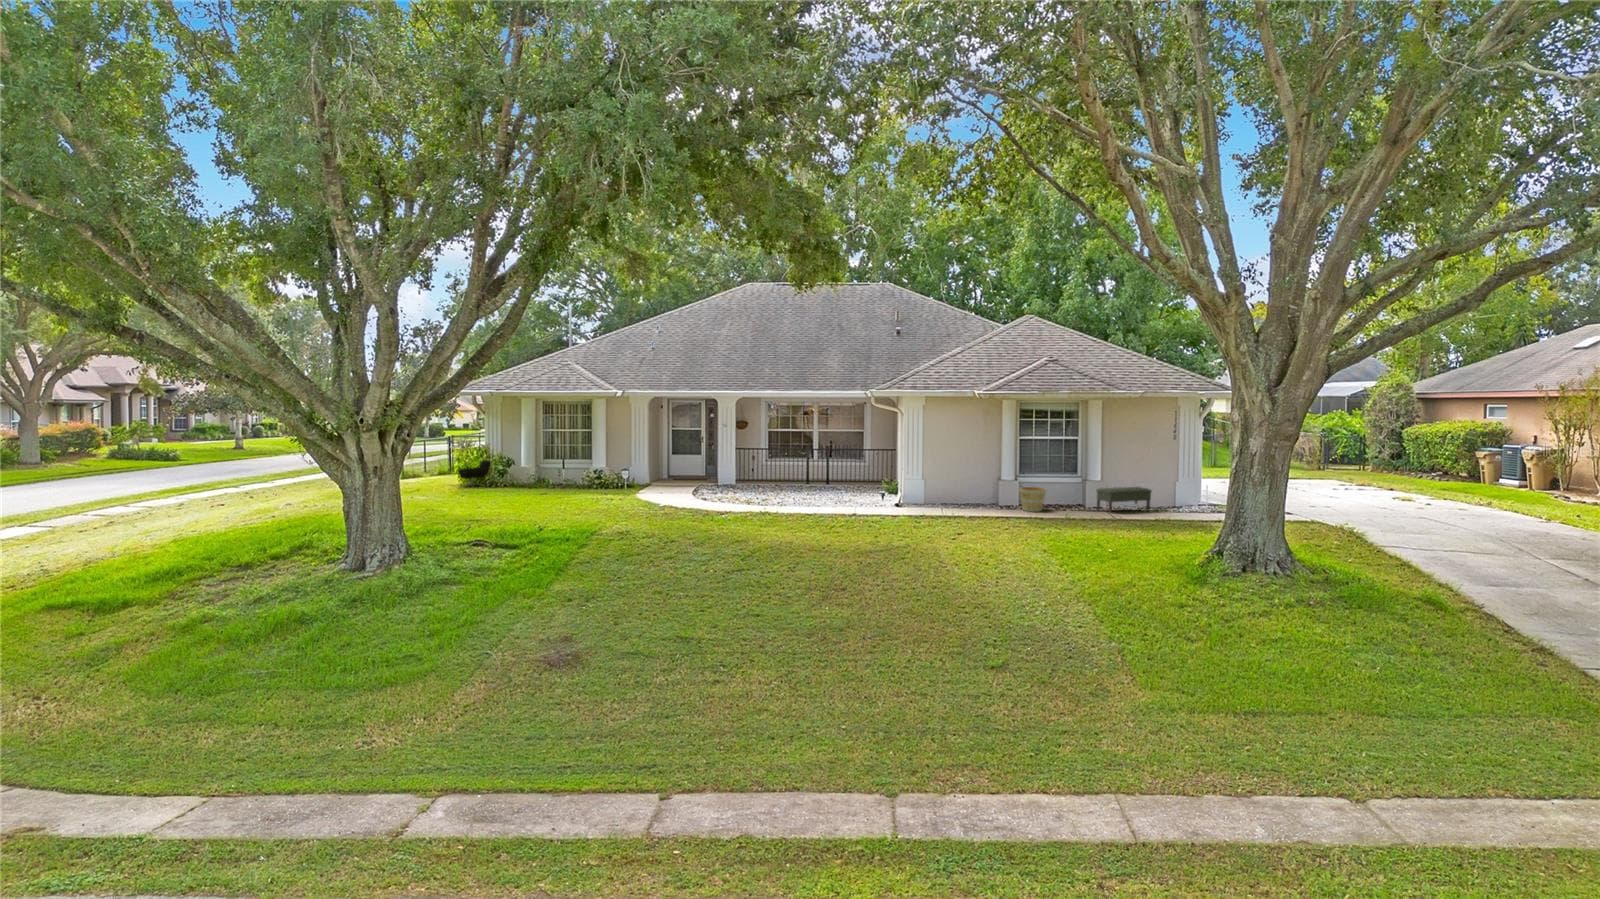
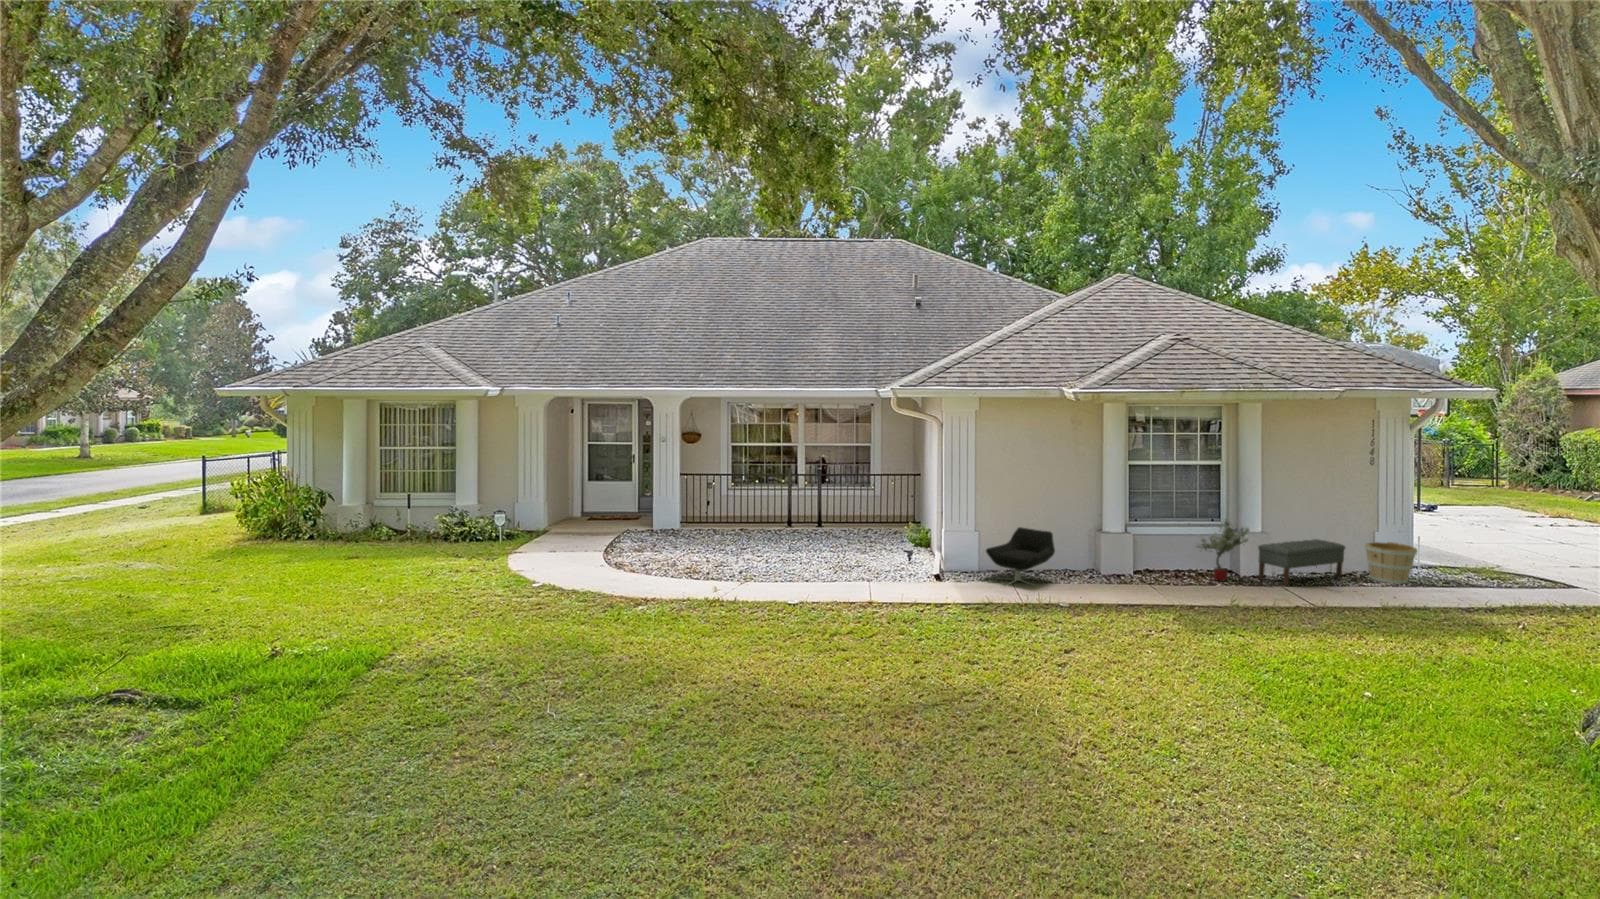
lounge chair: present [458,460,491,486] -> present [986,527,1055,586]
potted tree: none [1056,472,1090,511] -> present [1198,519,1249,581]
wooden bucket: present [1019,487,1046,512] -> present [1365,542,1417,584]

